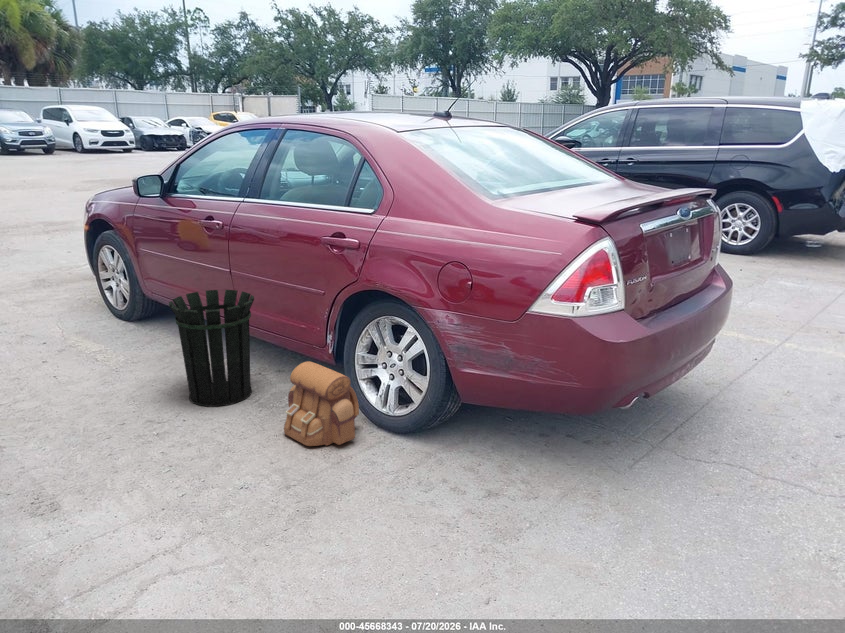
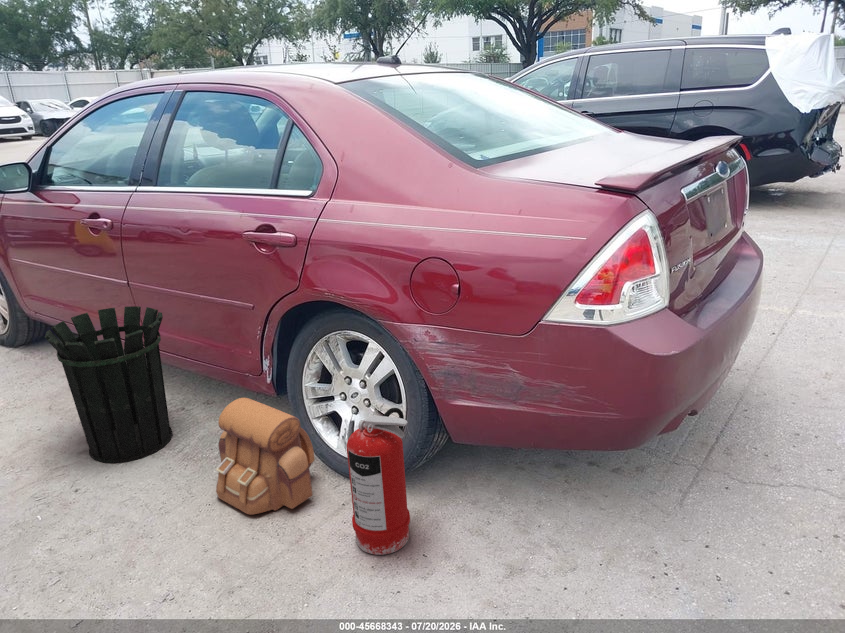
fire extinguisher: none [382,371,427,478] -> present [347,408,410,555]

